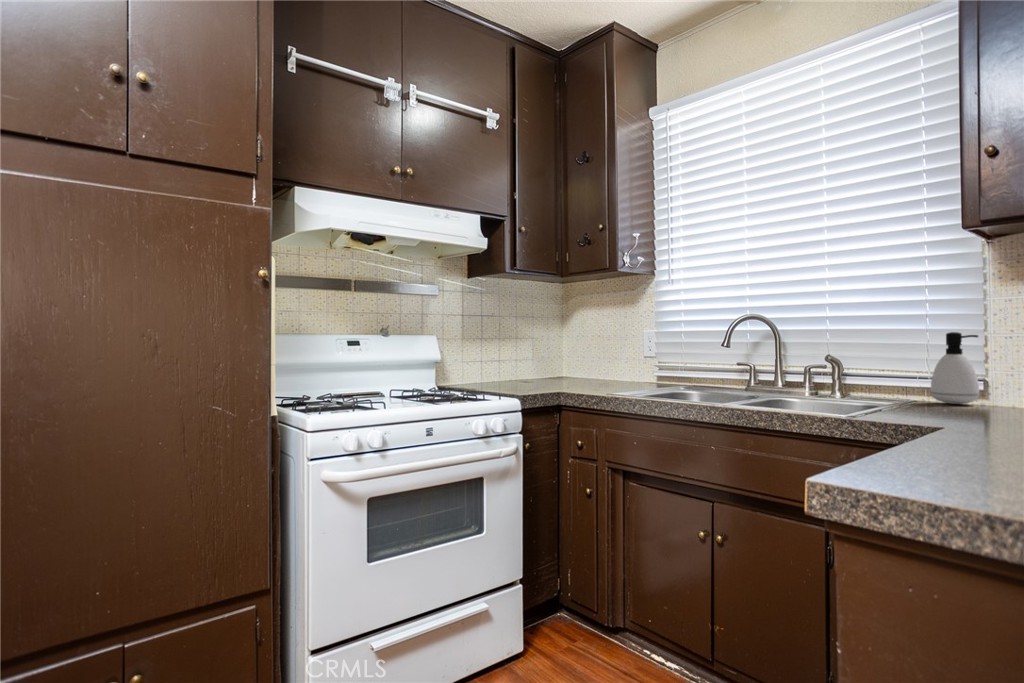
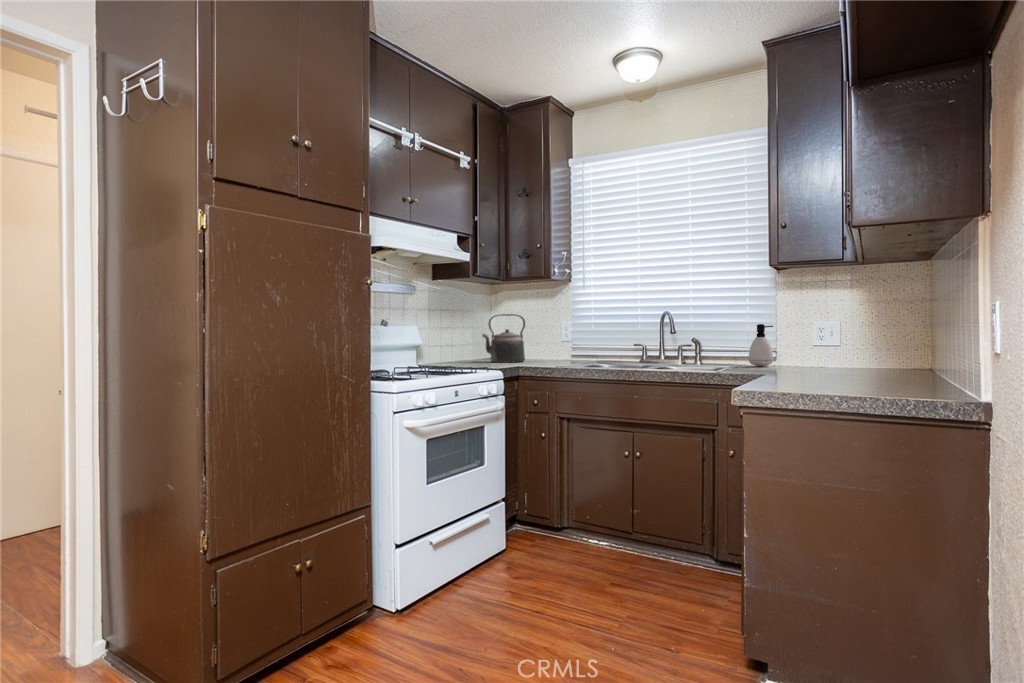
kettle: none [539,321,597,384] -> present [483,314,525,363]

